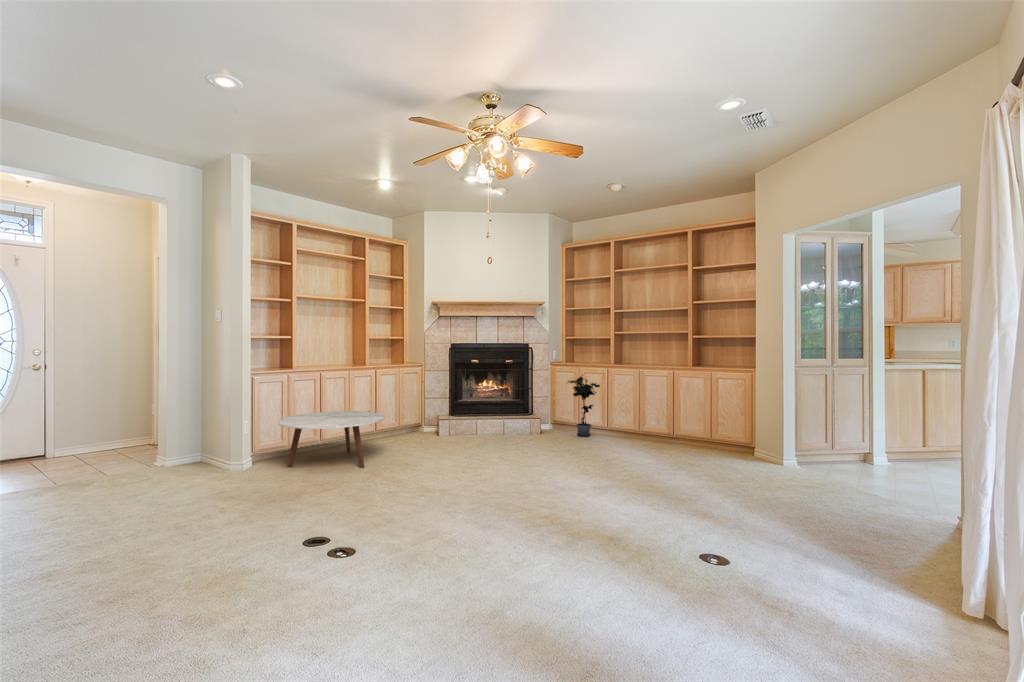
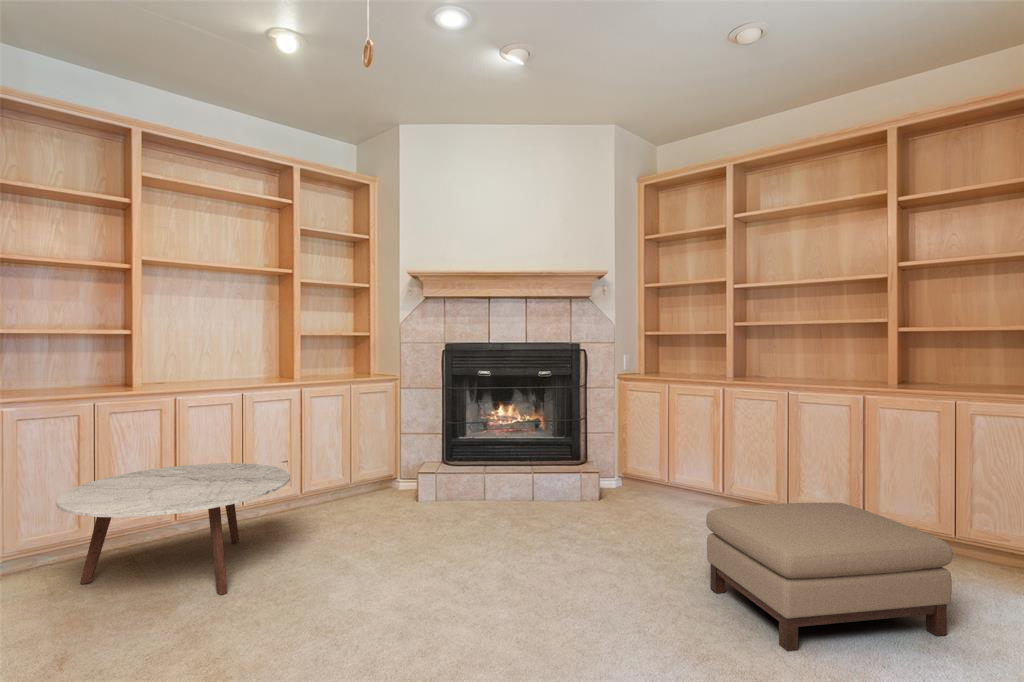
potted plant: present [567,375,600,437] -> none [647,398,712,513]
ottoman: none [590,420,687,474] -> present [706,503,953,651]

